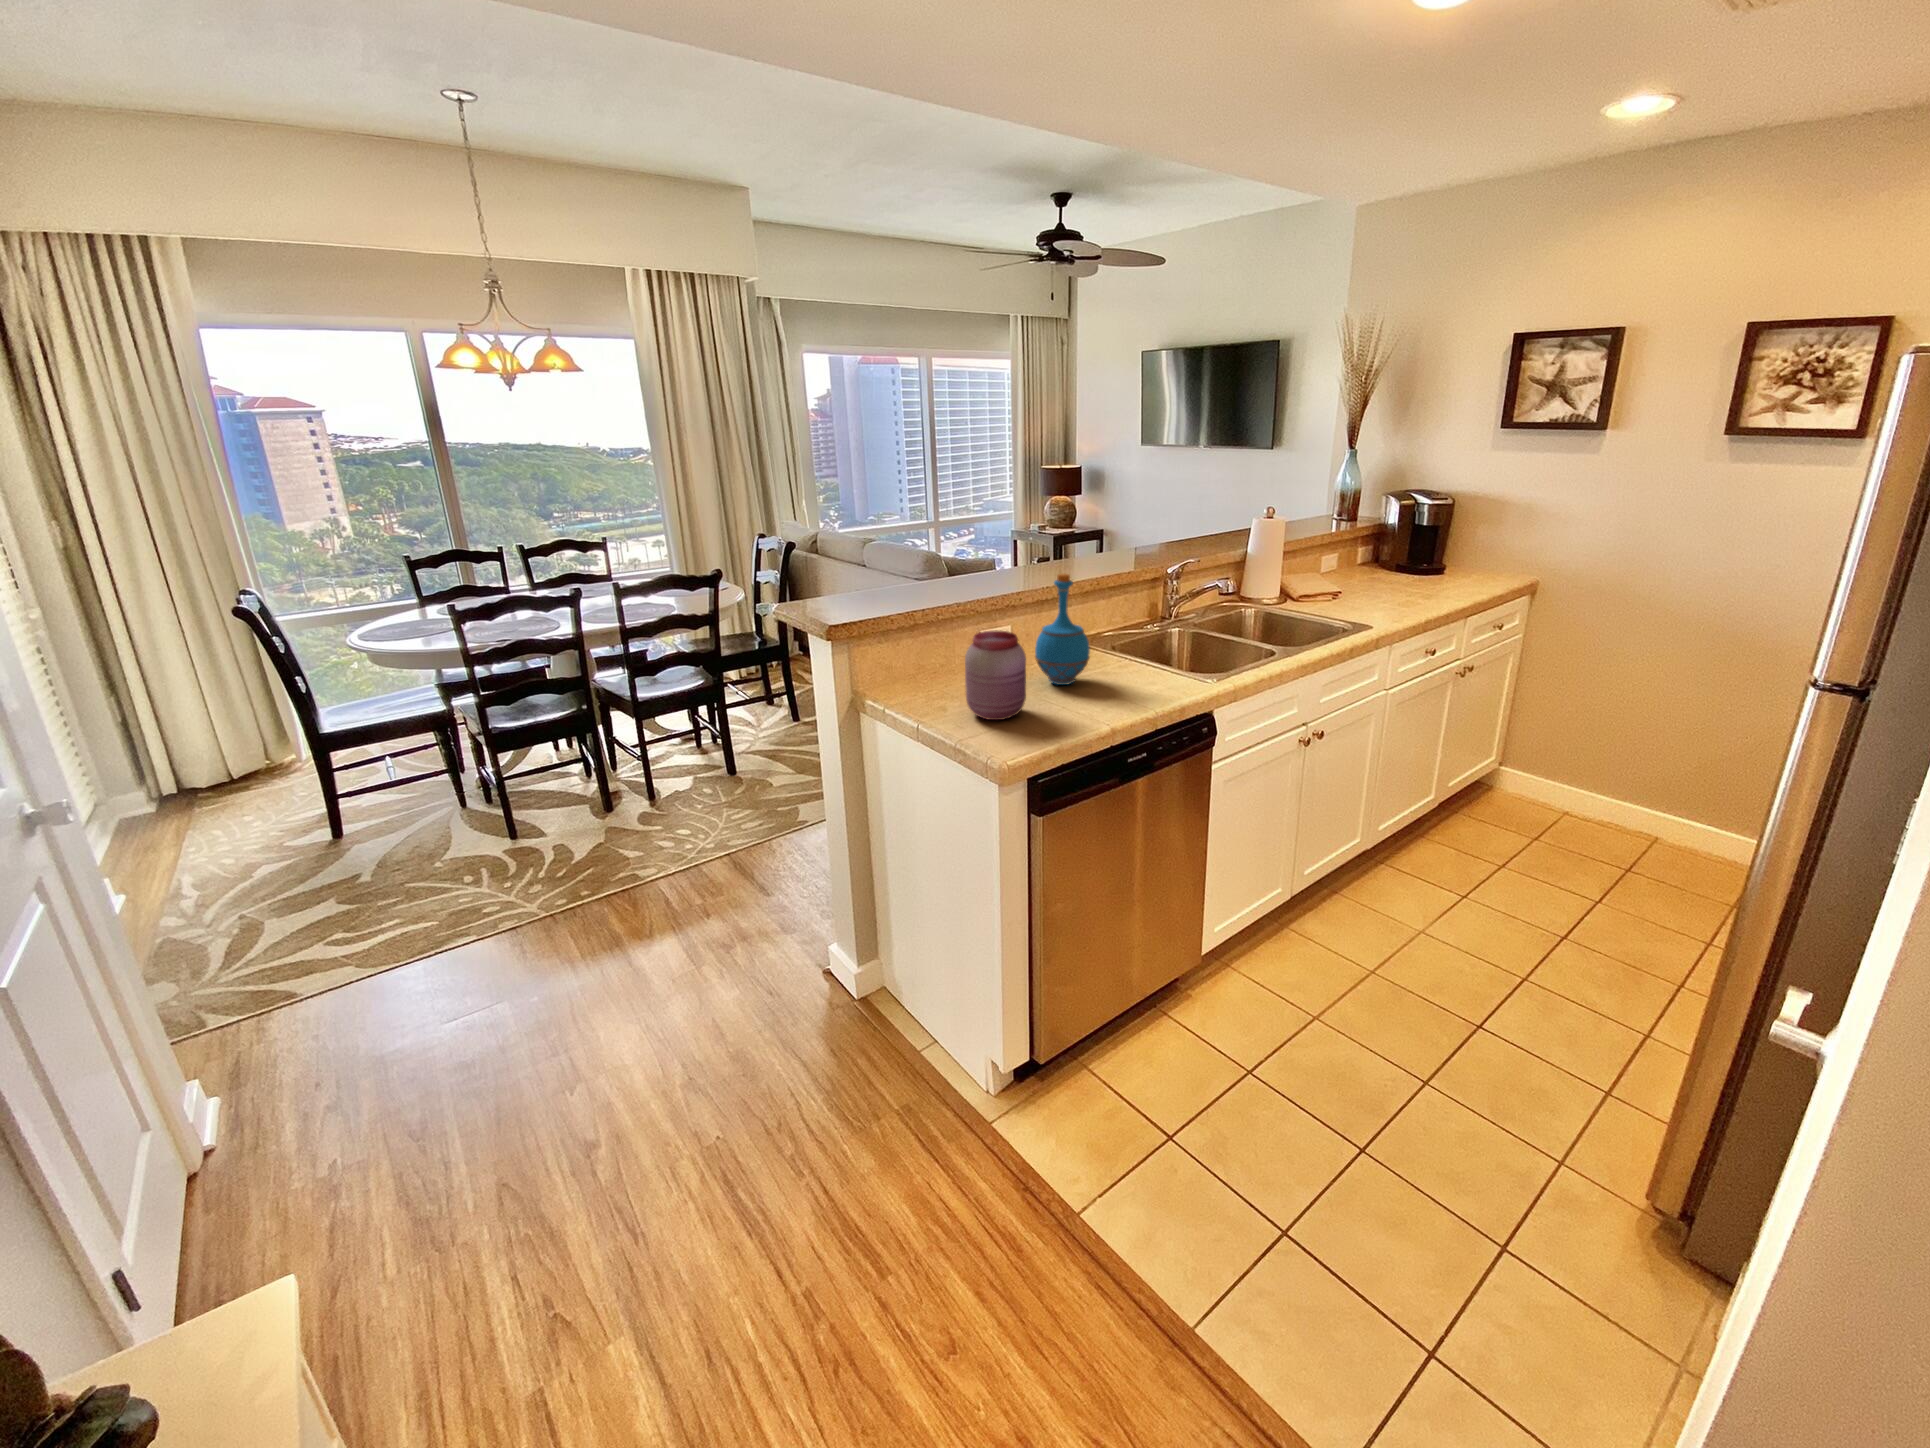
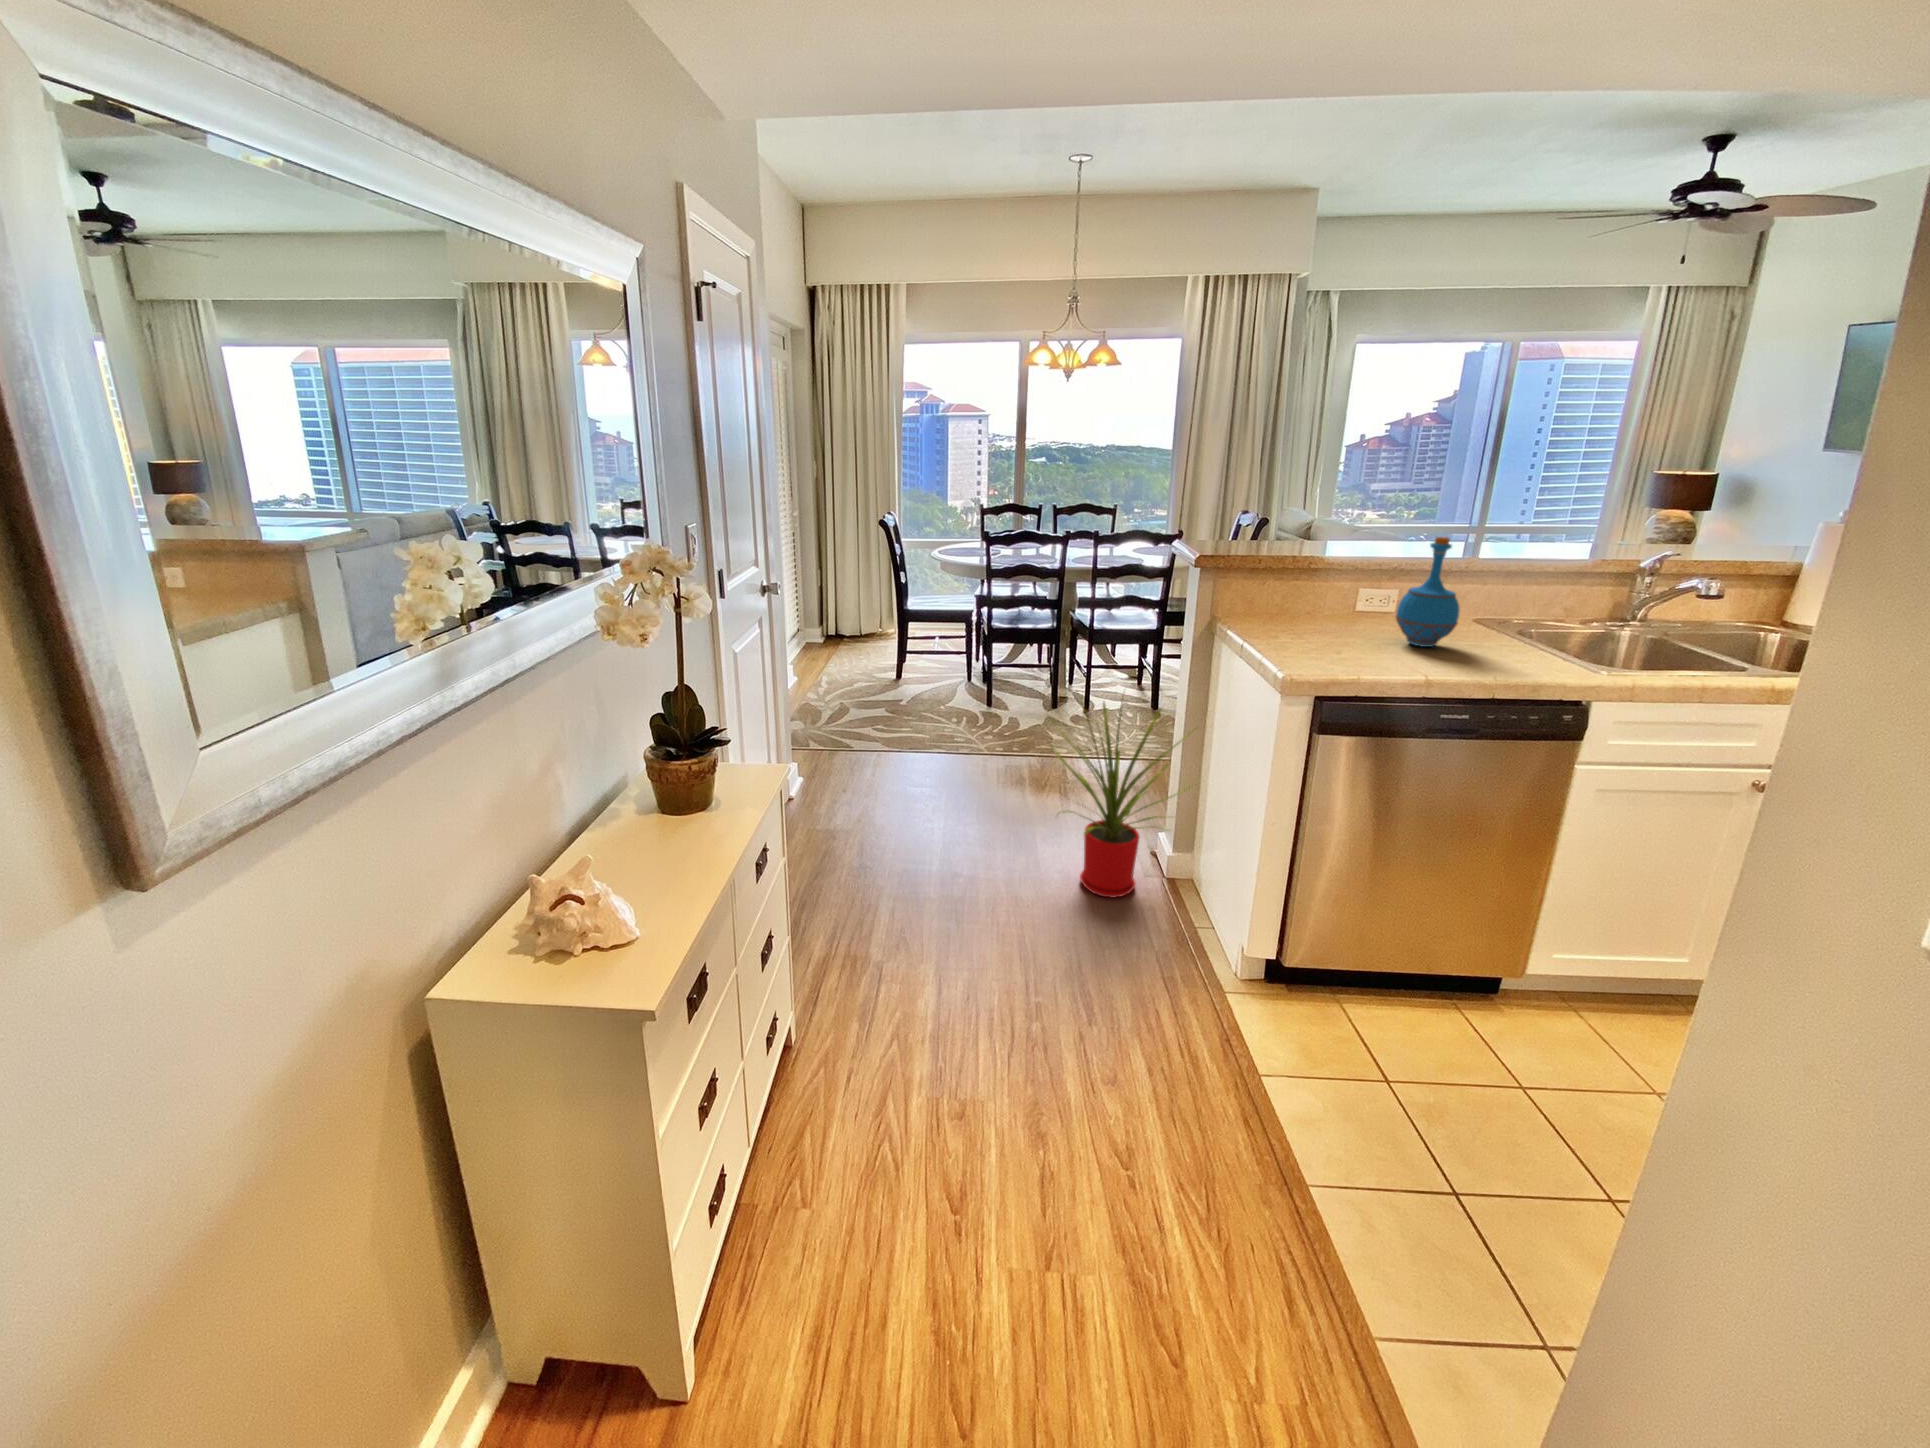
jar: present [965,631,1026,720] -> none [1298,575,1365,655]
house plant: none [672,801,875,1066] -> present [1048,691,1194,897]

